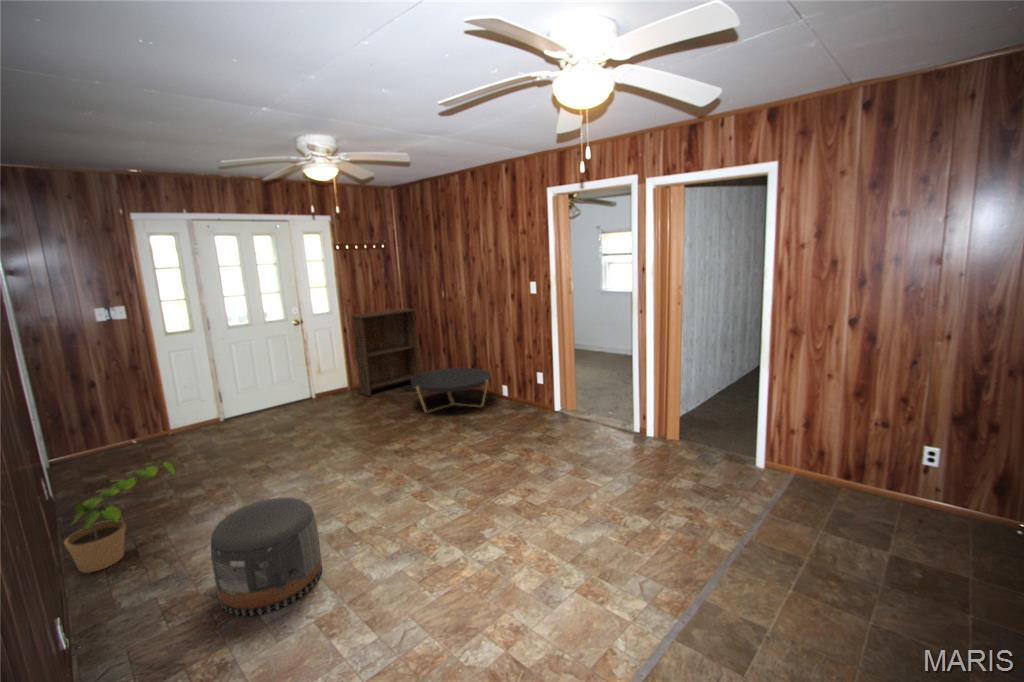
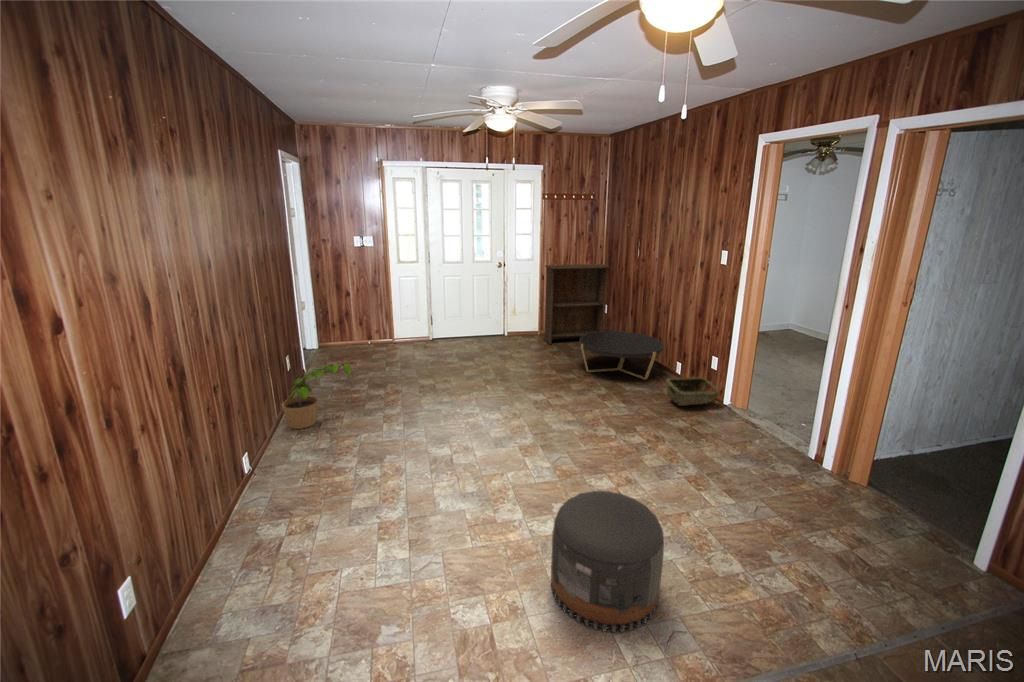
woven basket: none [508,393,552,421] -> present [667,377,719,406]
pouf: present [211,498,322,616] -> present [551,491,664,632]

